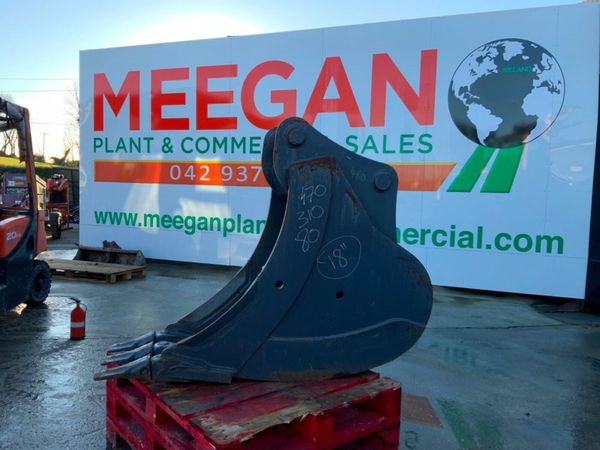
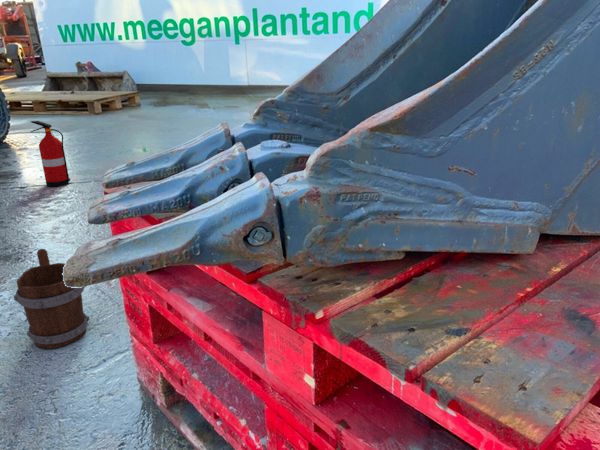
bucket: none [52,378,88,429] -> present [14,249,89,348]

